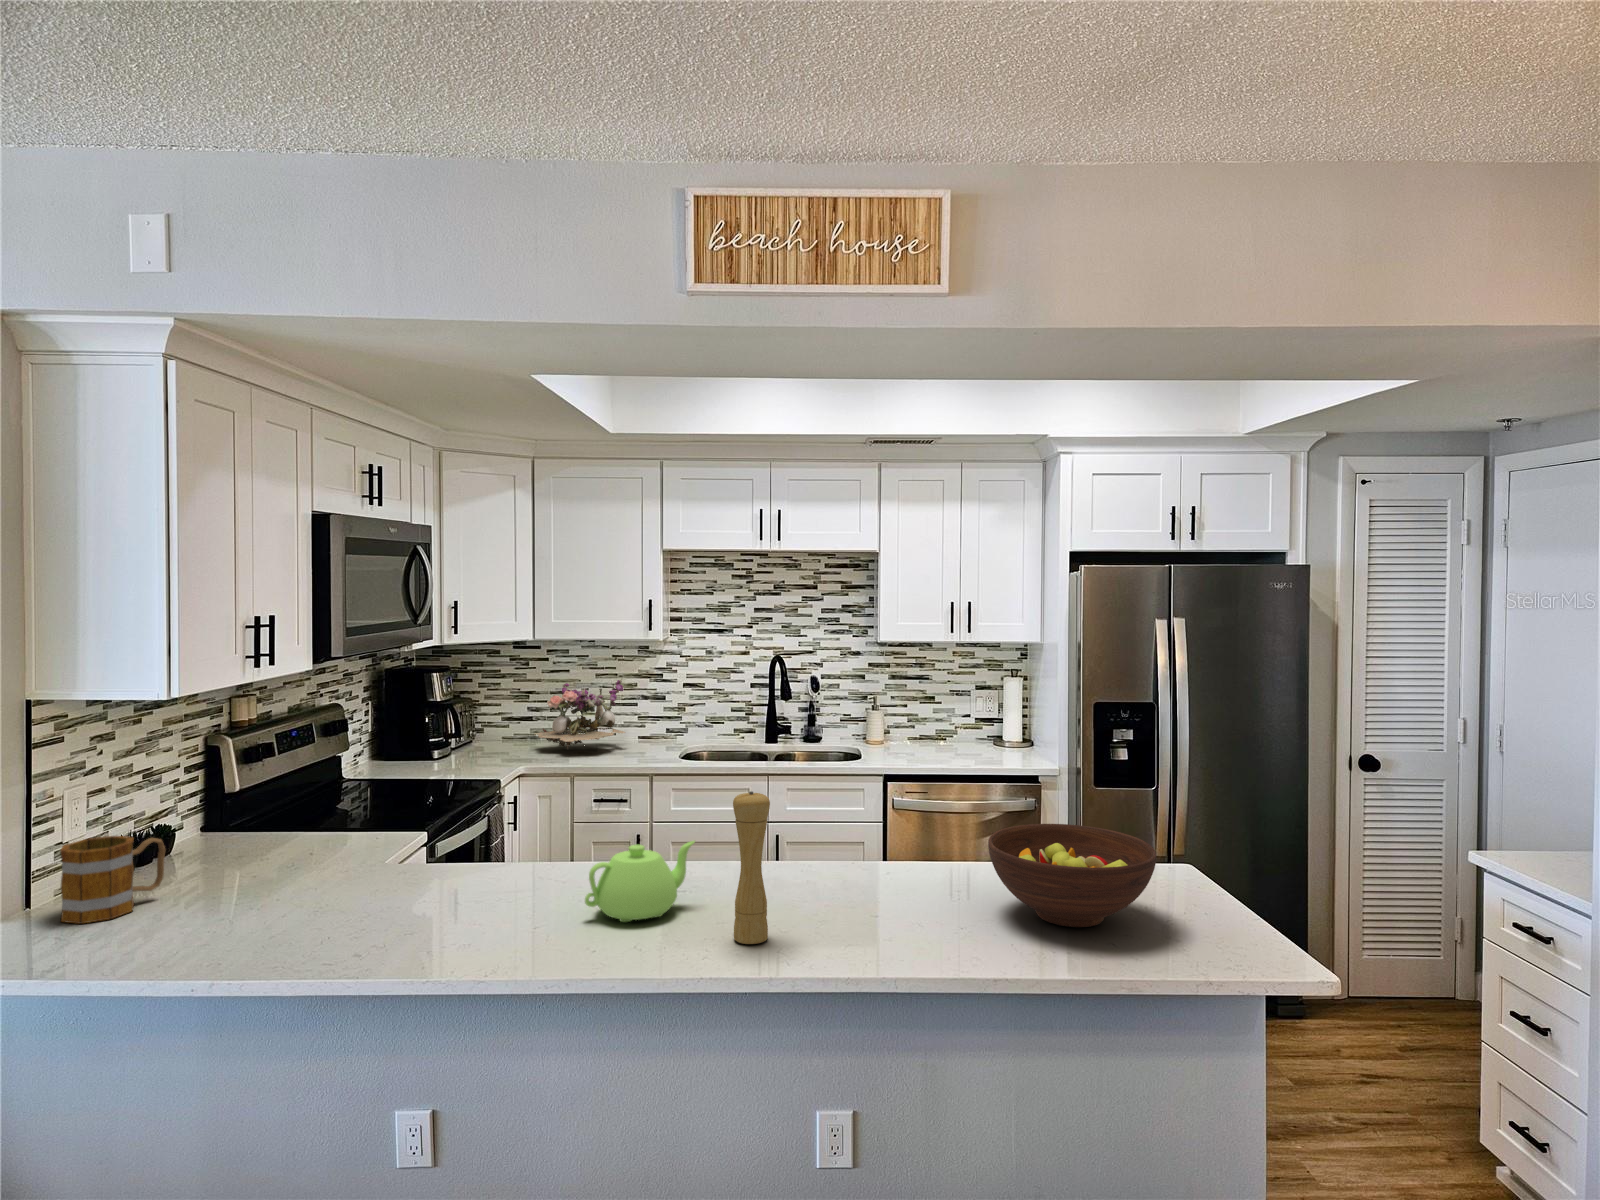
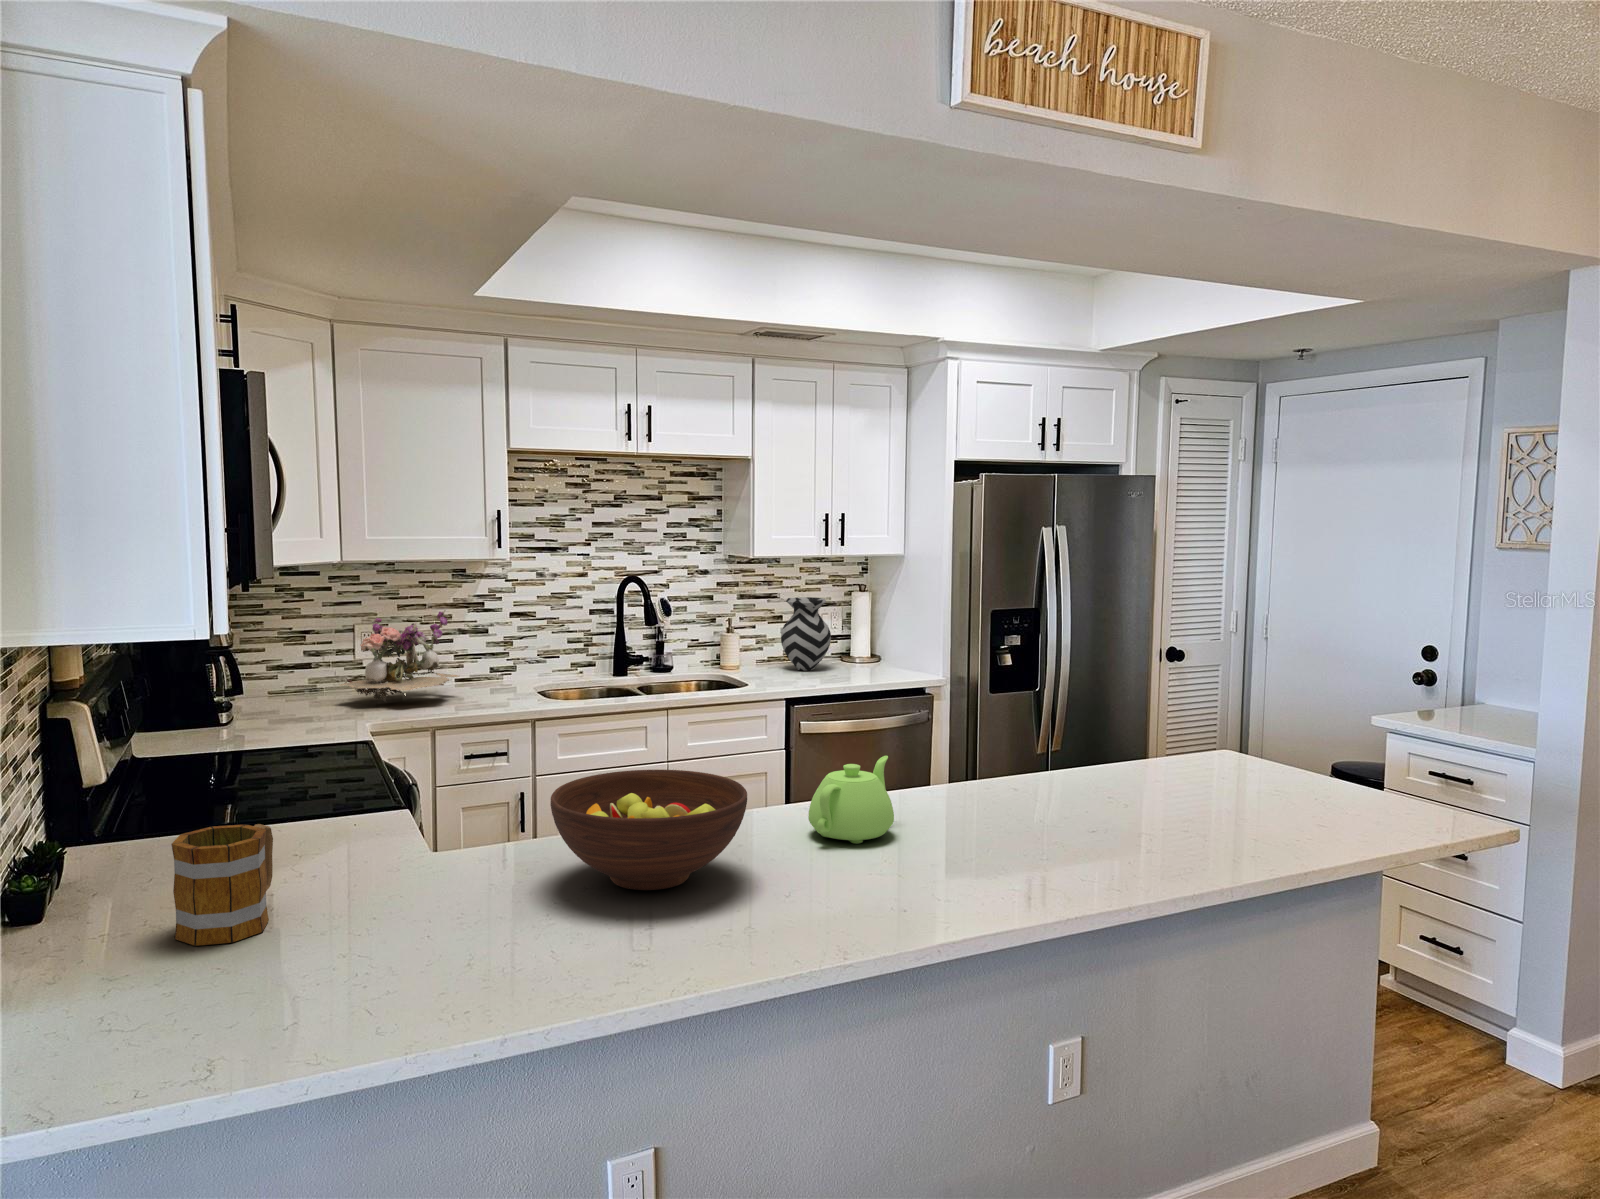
vase: none [927,679,975,749] -> present [781,597,831,671]
pepper mill: present [733,791,770,944] -> none [978,694,1018,842]
fruit bowl: present [988,824,1156,927] -> present [550,770,747,890]

